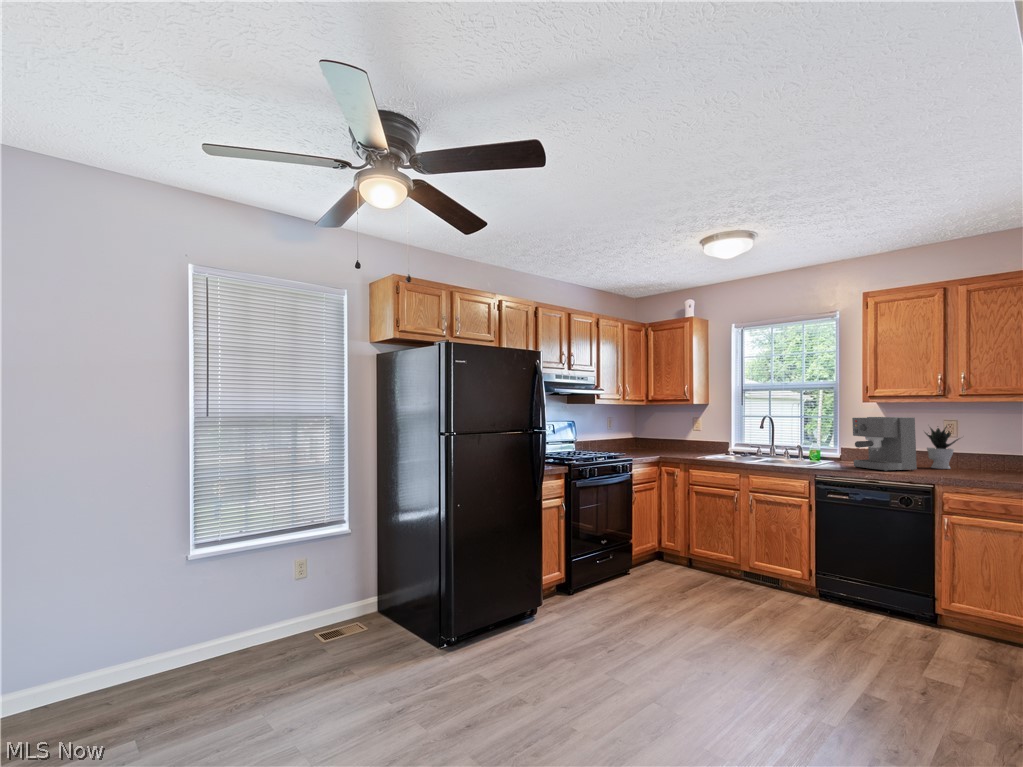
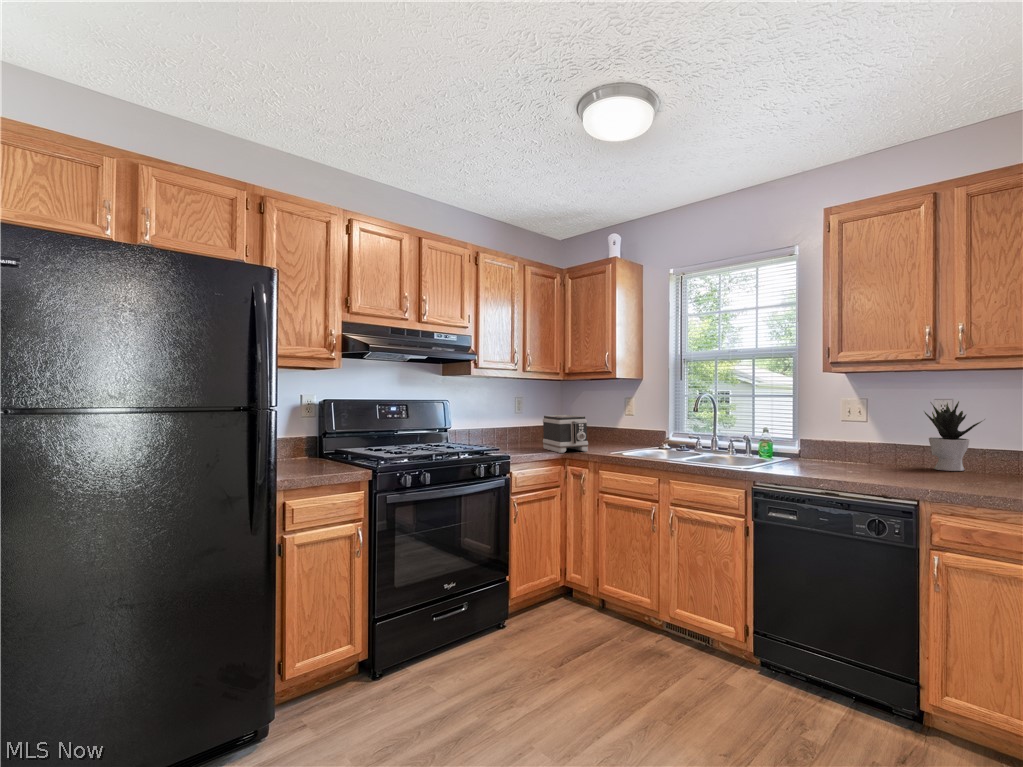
coffee maker: present [852,417,917,471] -> none [805,392,904,478]
toaster: none [641,429,680,456] -> present [543,415,588,453]

